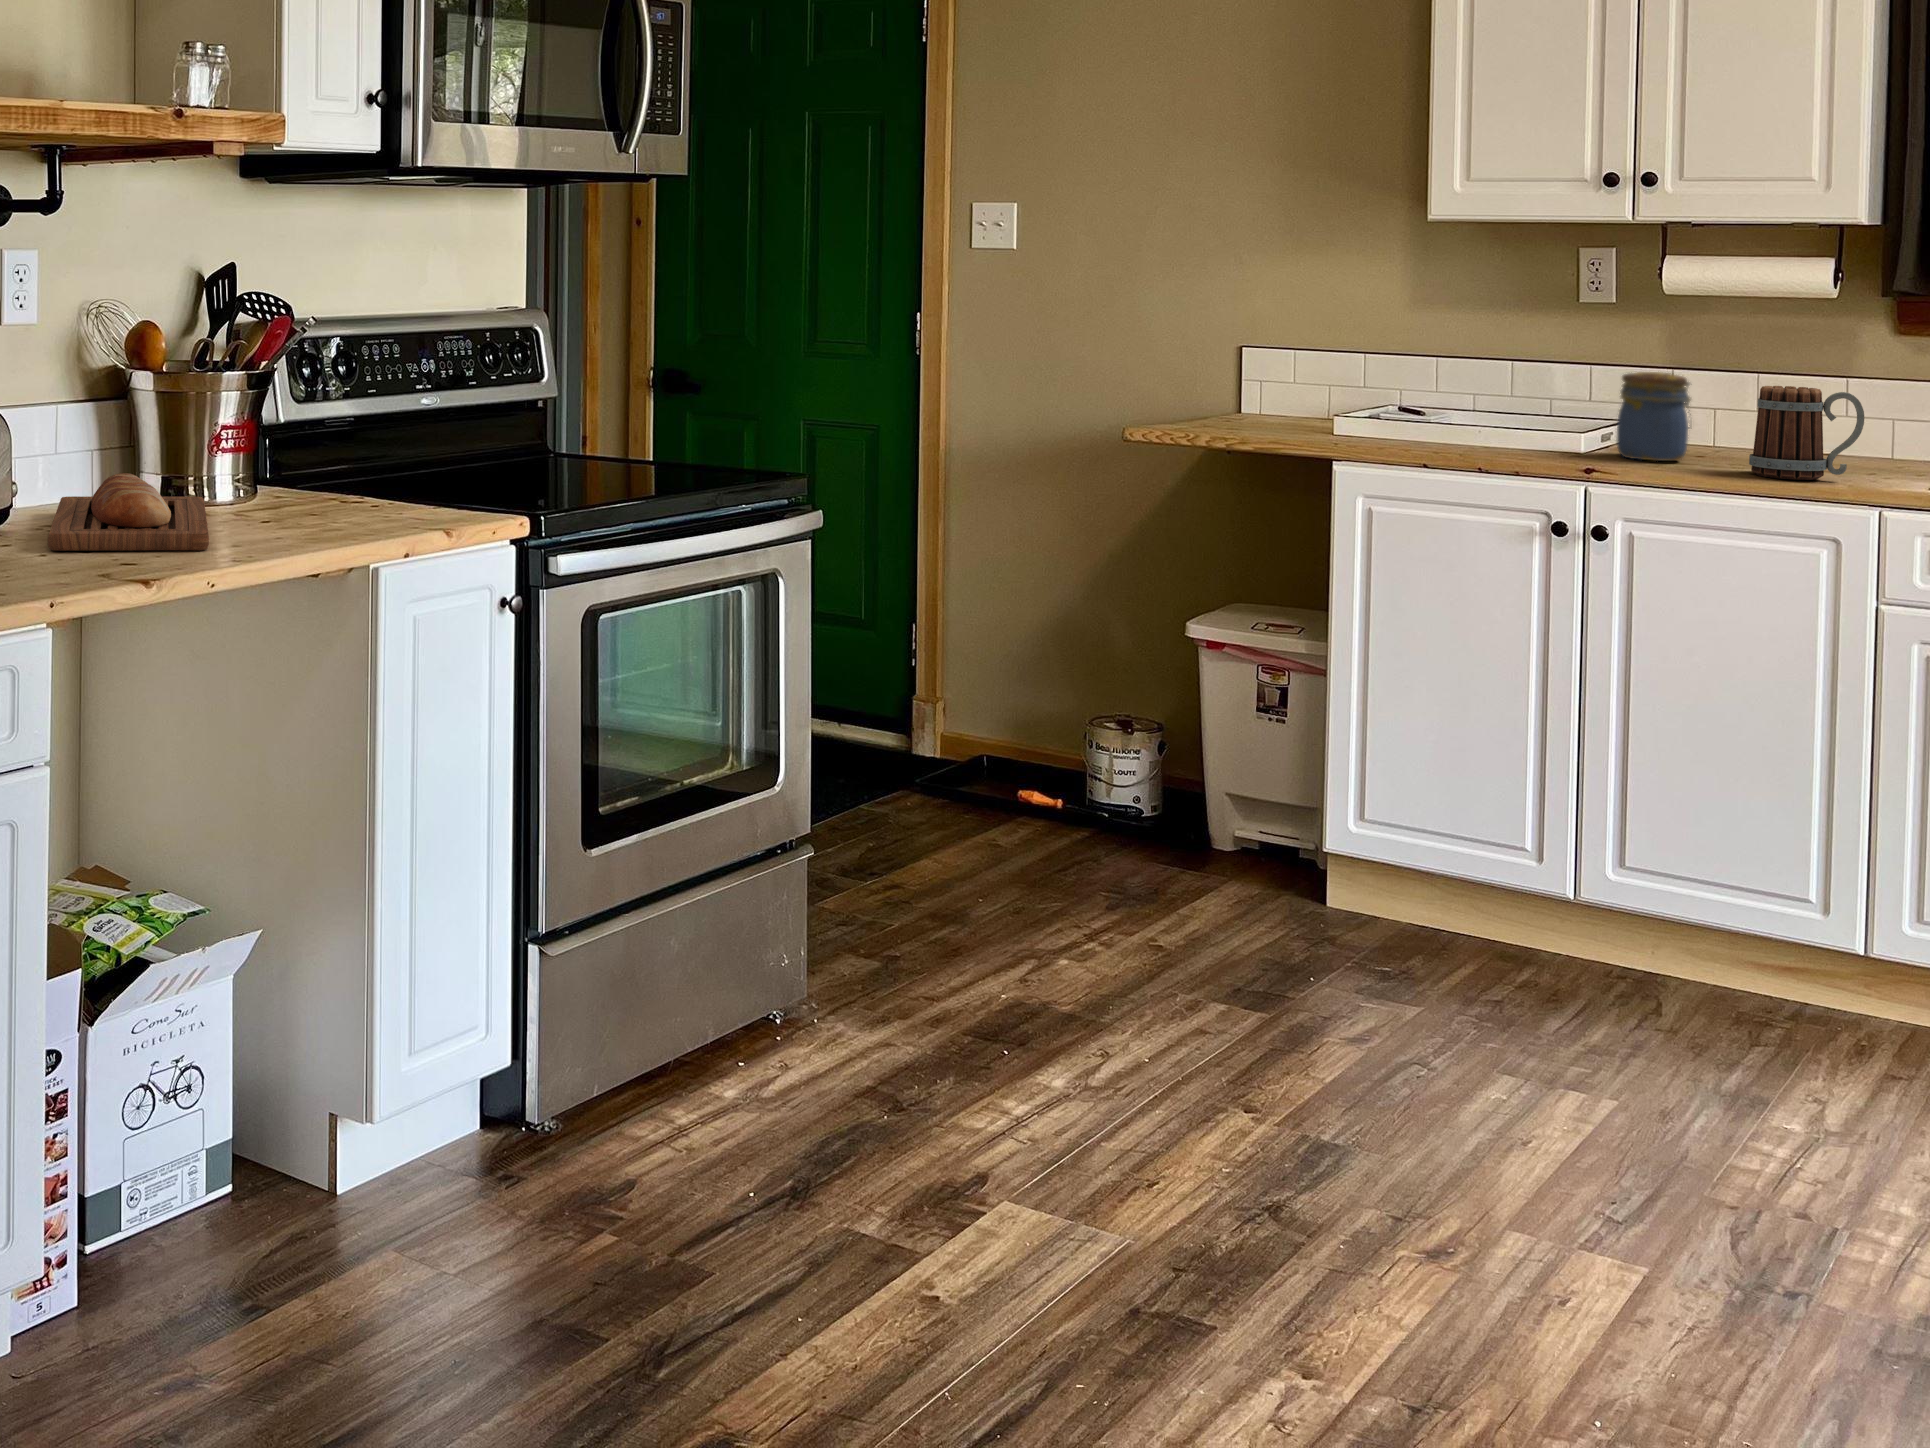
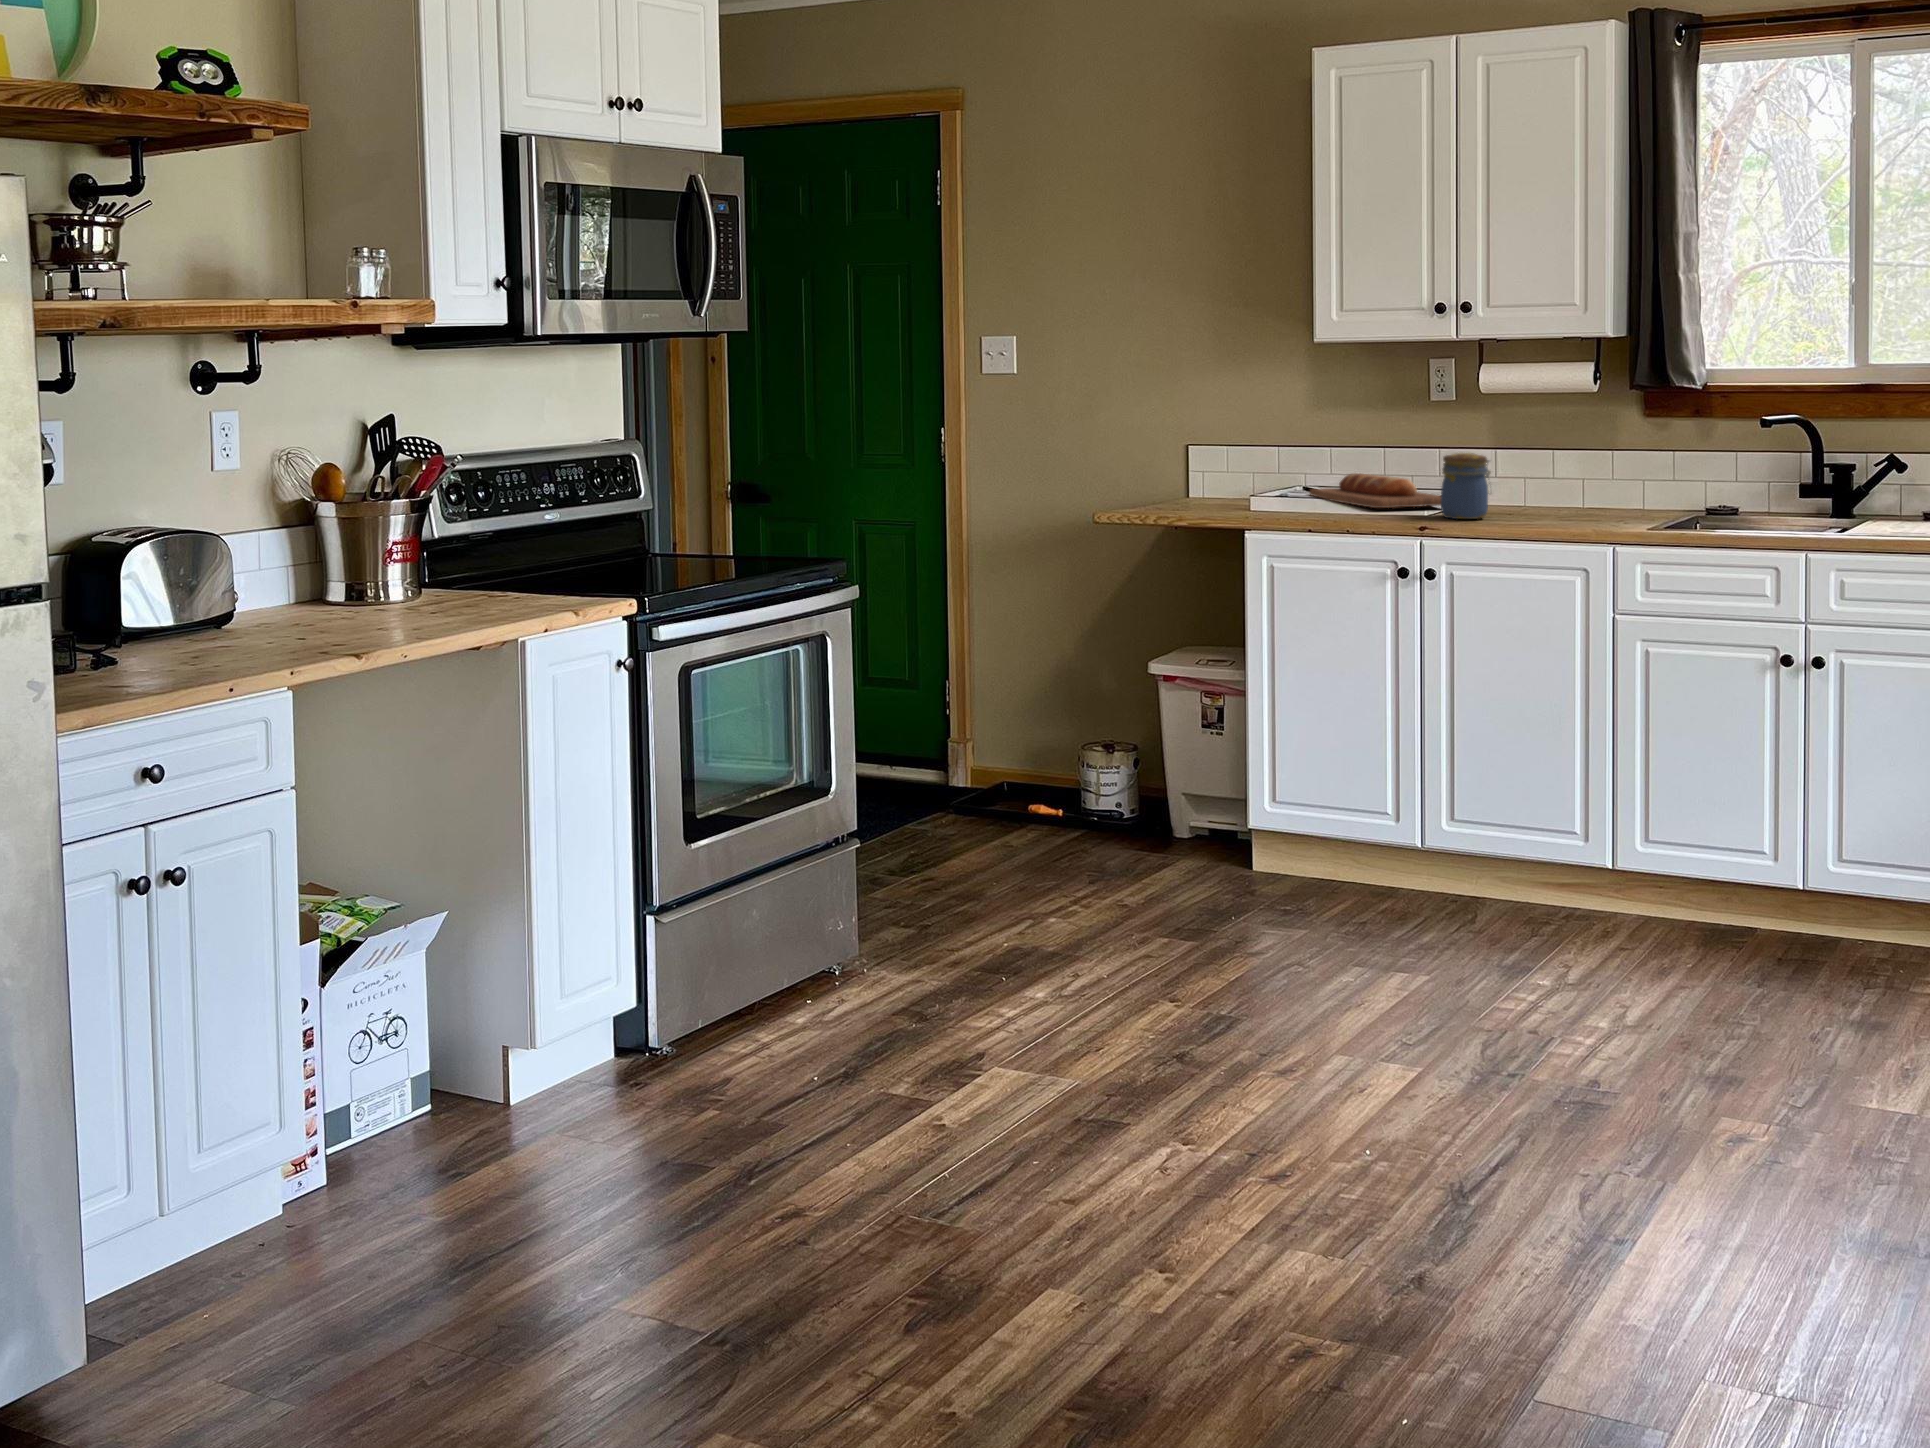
mug: present [1749,386,1864,480] -> none [1527,460,1600,528]
bread loaf: present [48,473,209,550] -> present [1310,473,1441,508]

